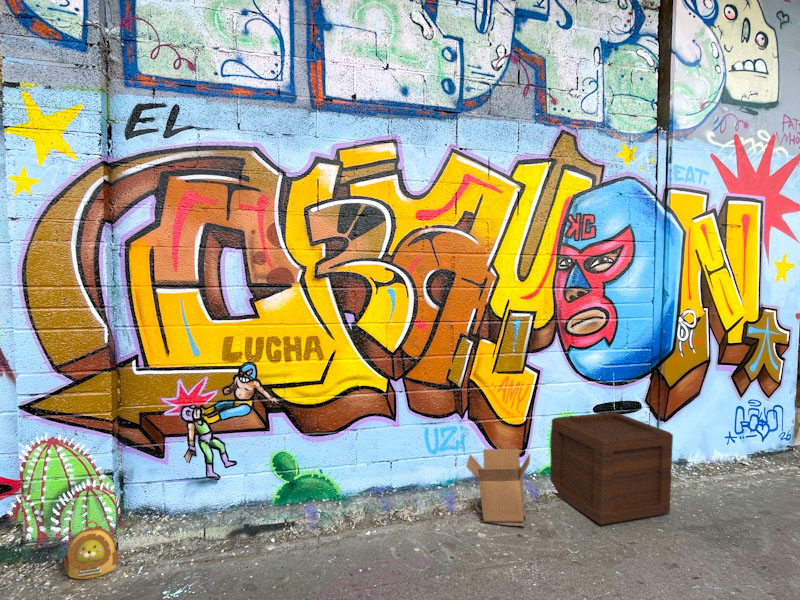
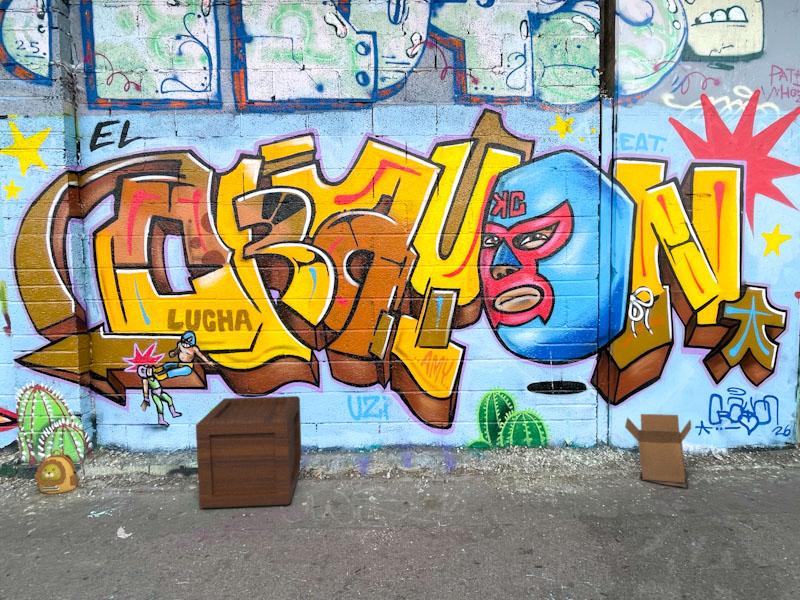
wooden crate: present [550,412,673,525] -> present [196,396,301,508]
cardboard box: present [466,449,530,526] -> present [625,414,691,487]

